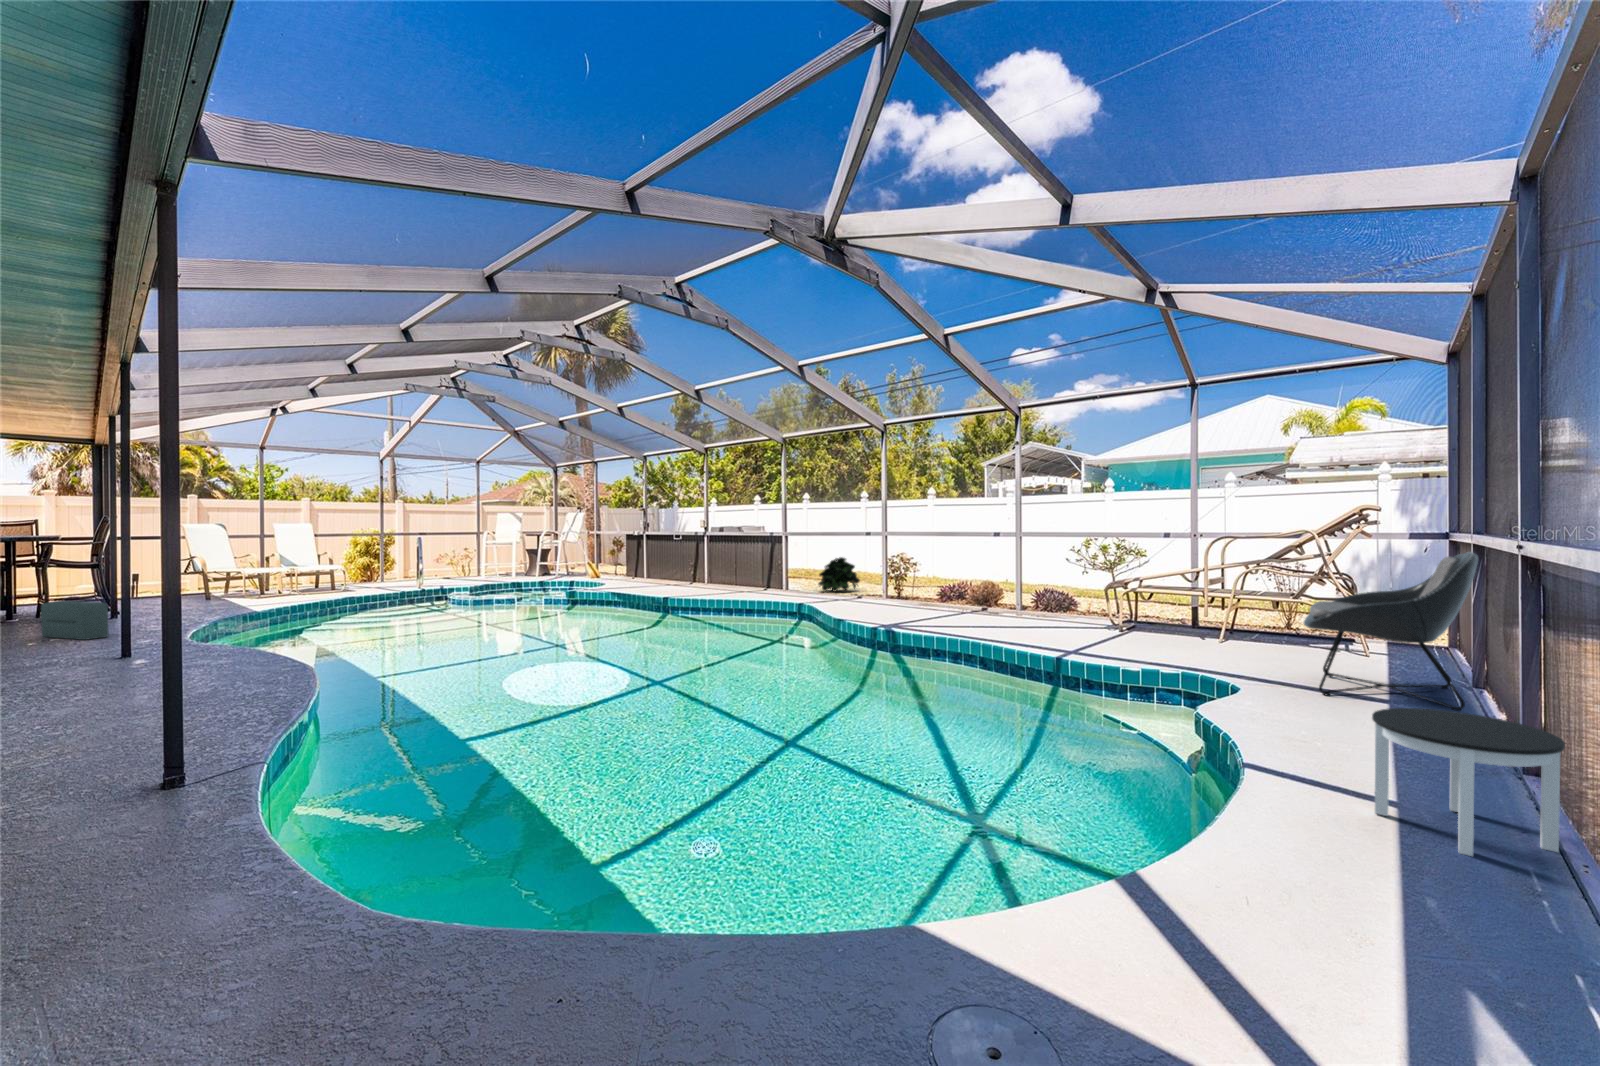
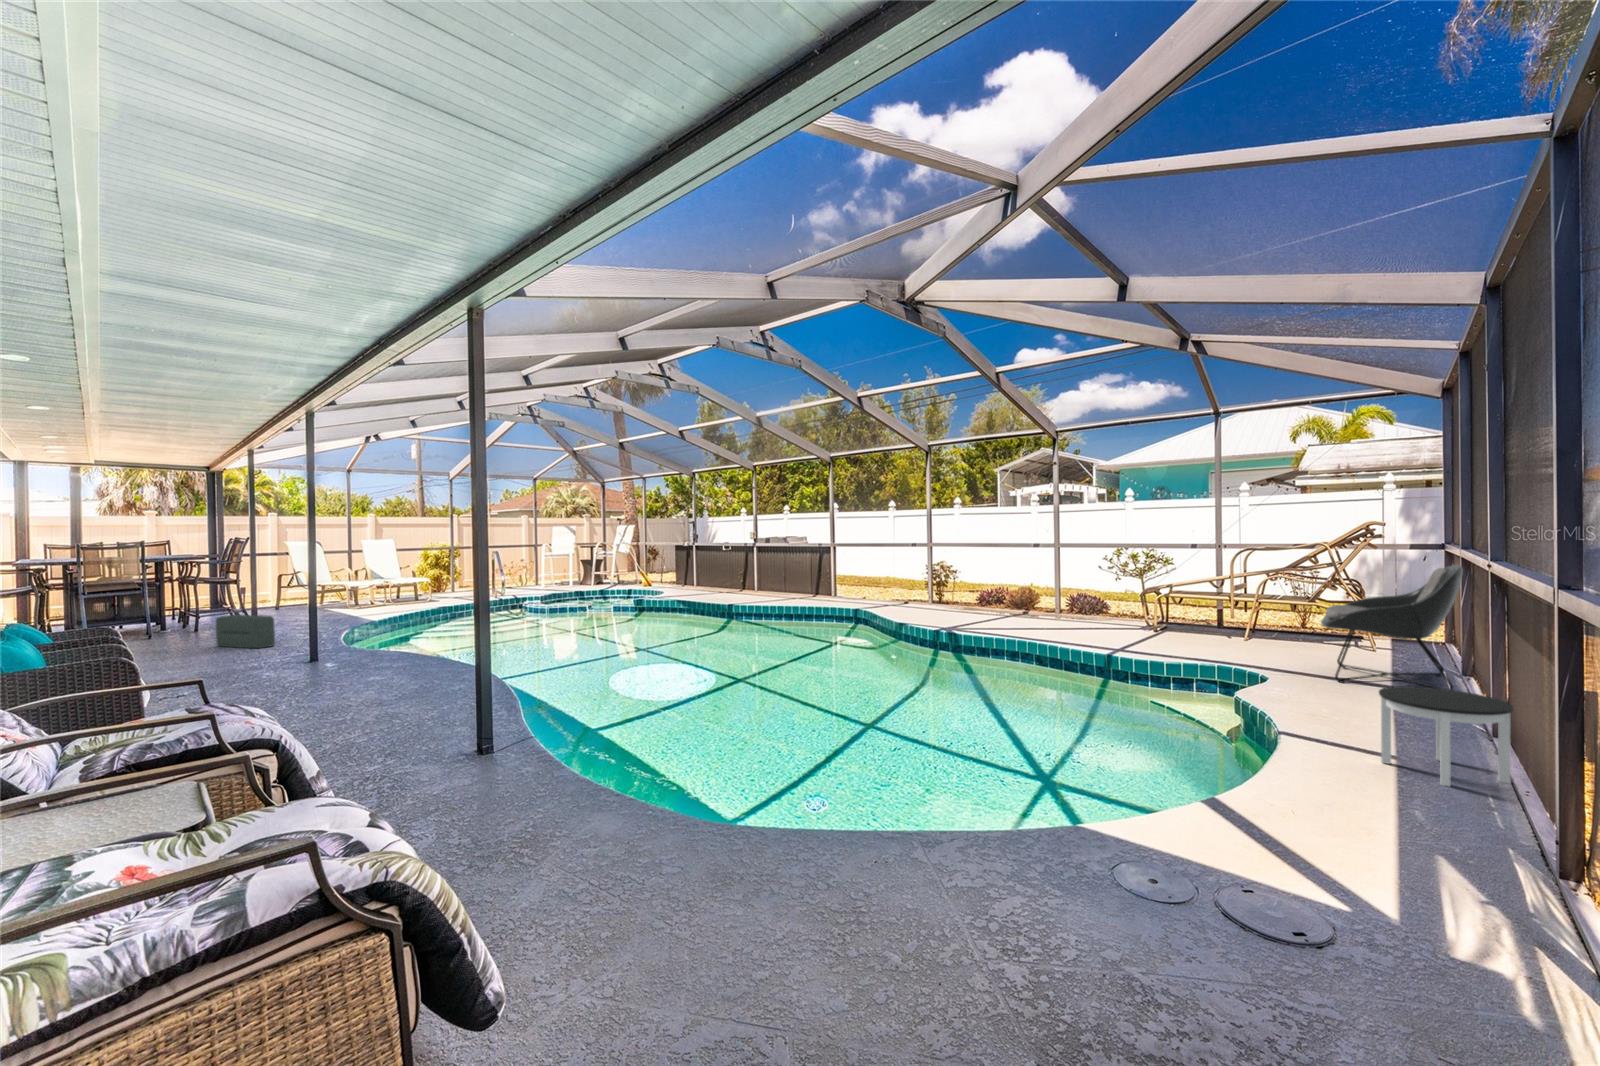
potted plant: present [818,557,860,592] -> none [864,565,903,598]

